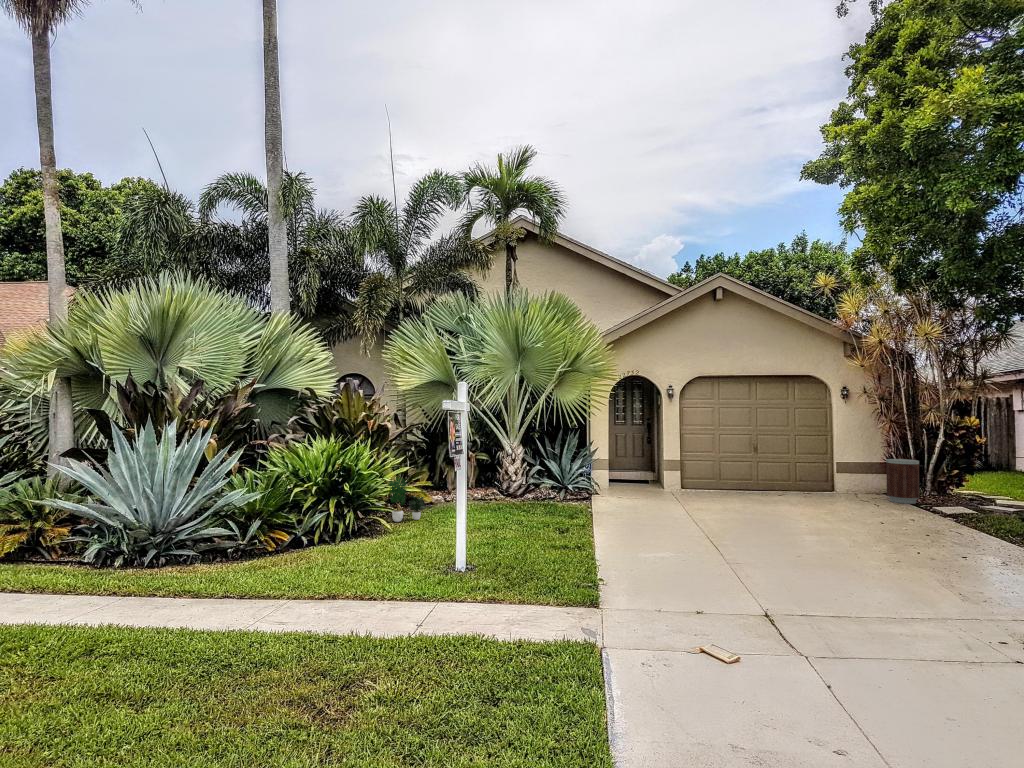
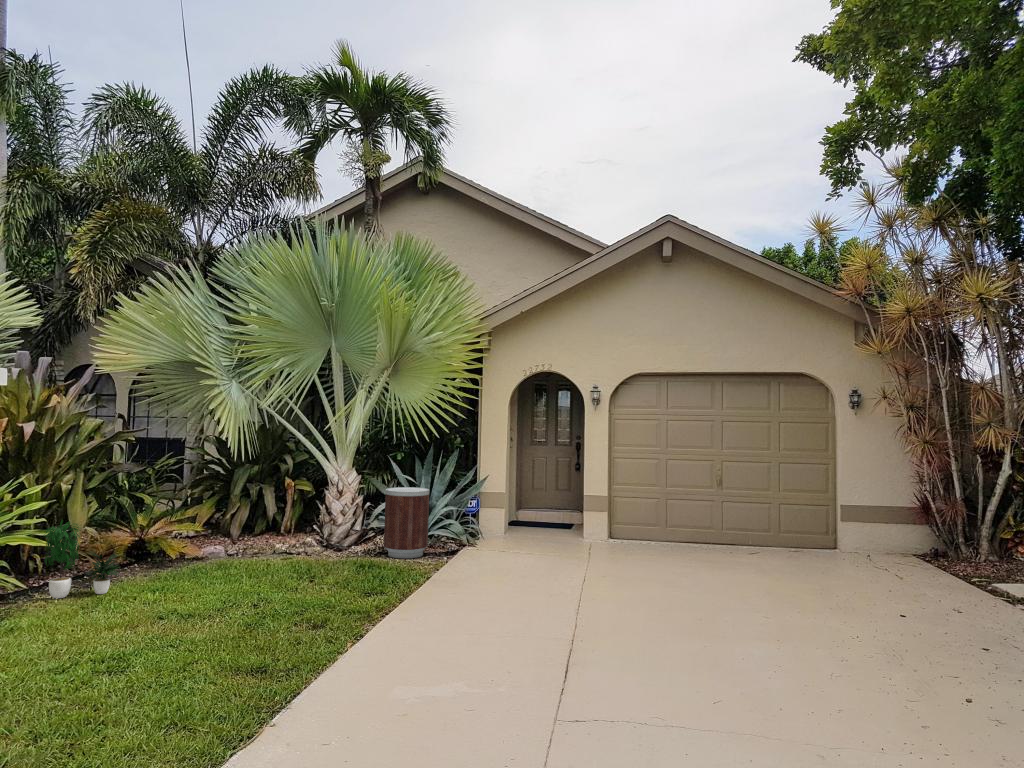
trash can: present [886,459,919,504] -> present [384,487,429,558]

